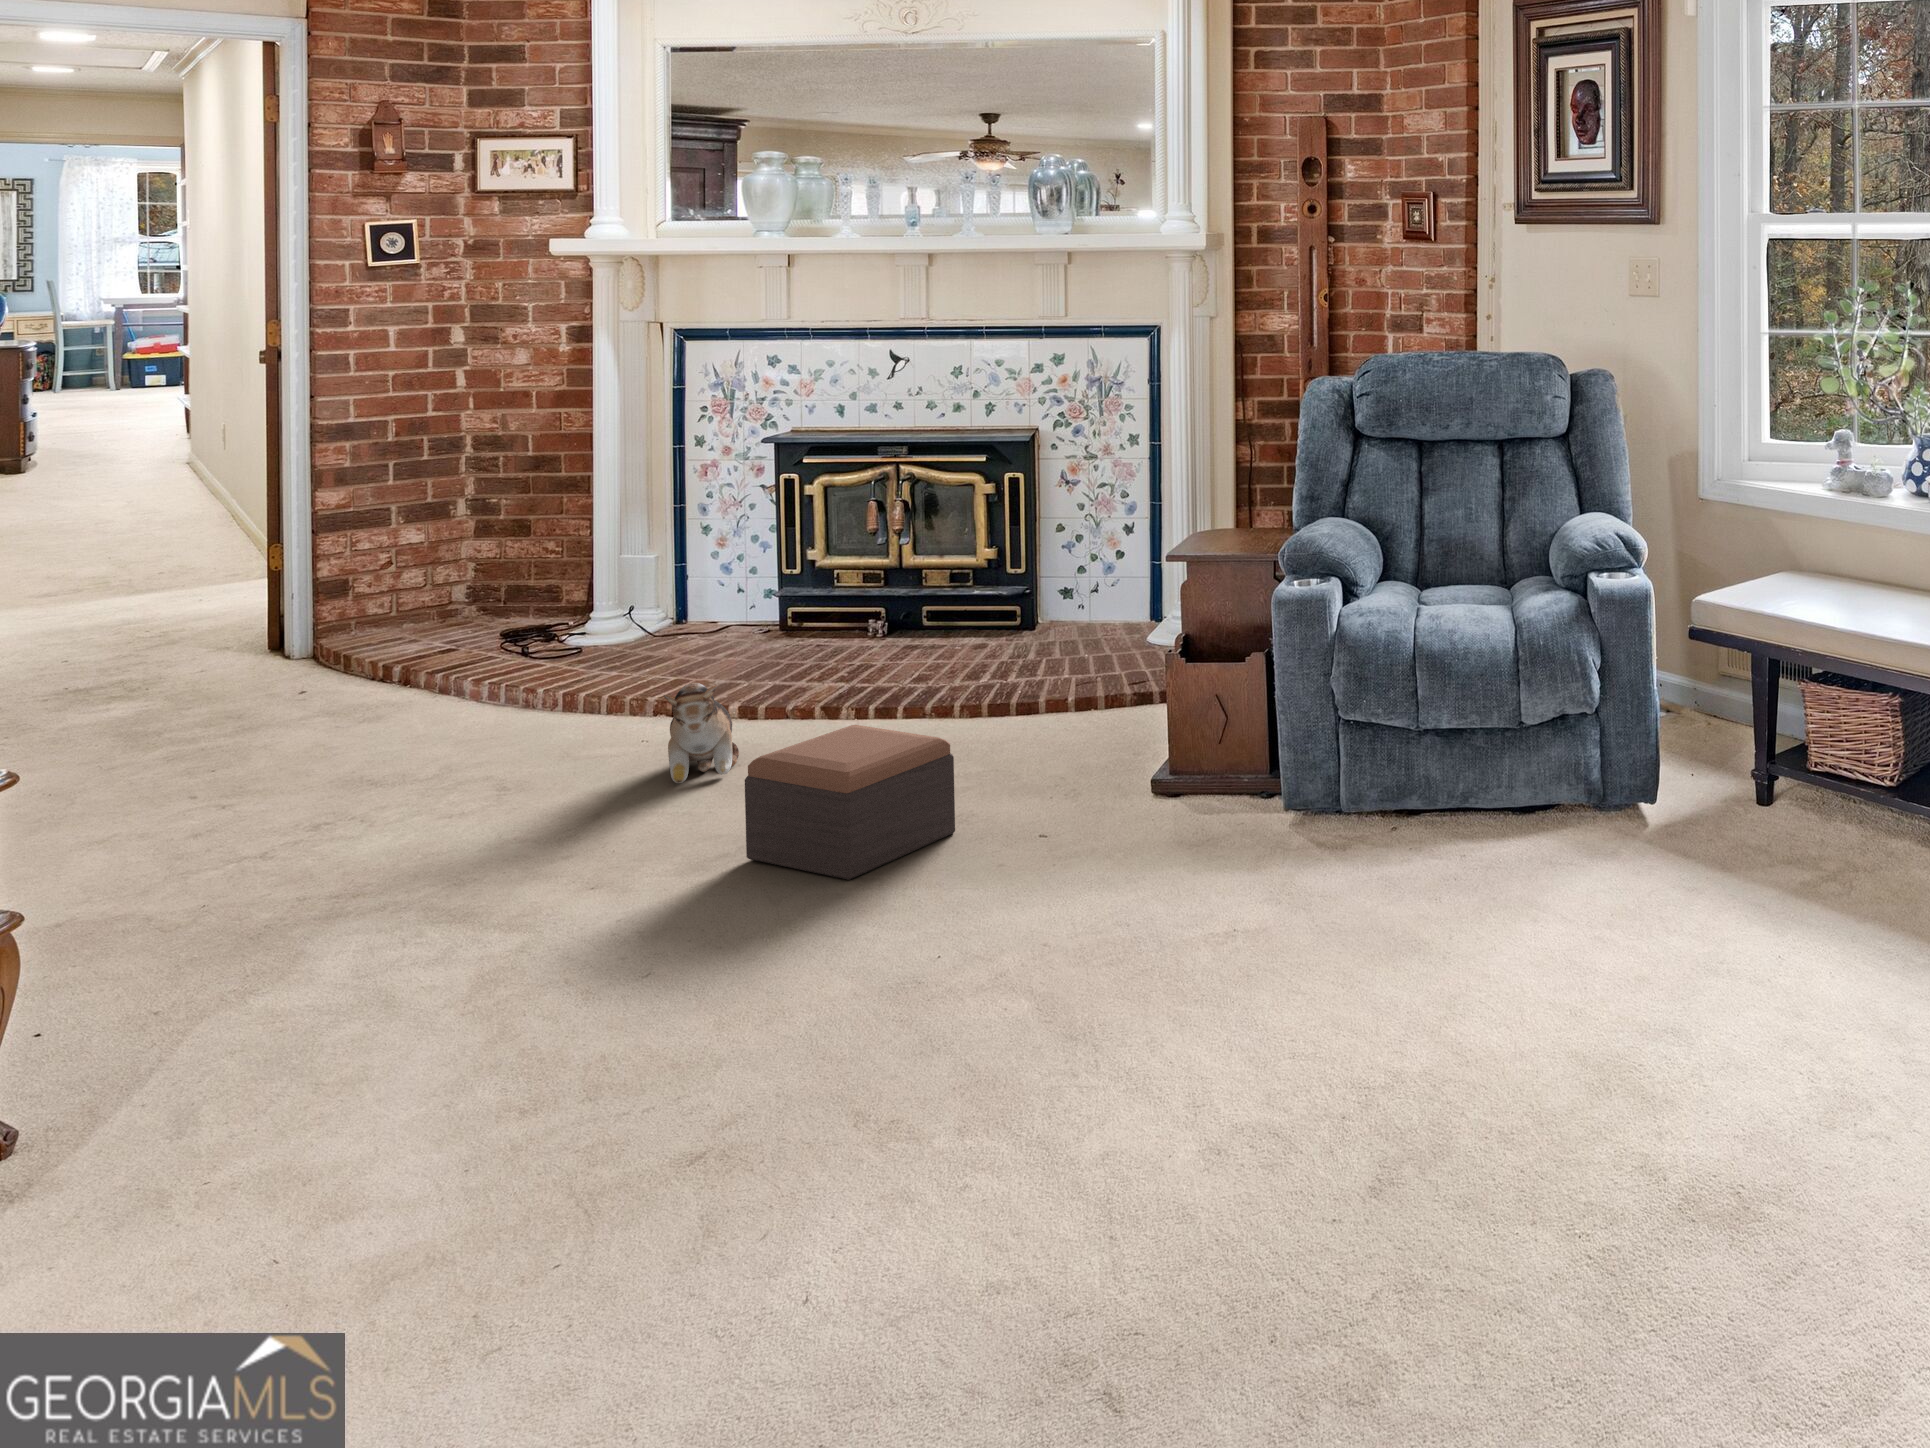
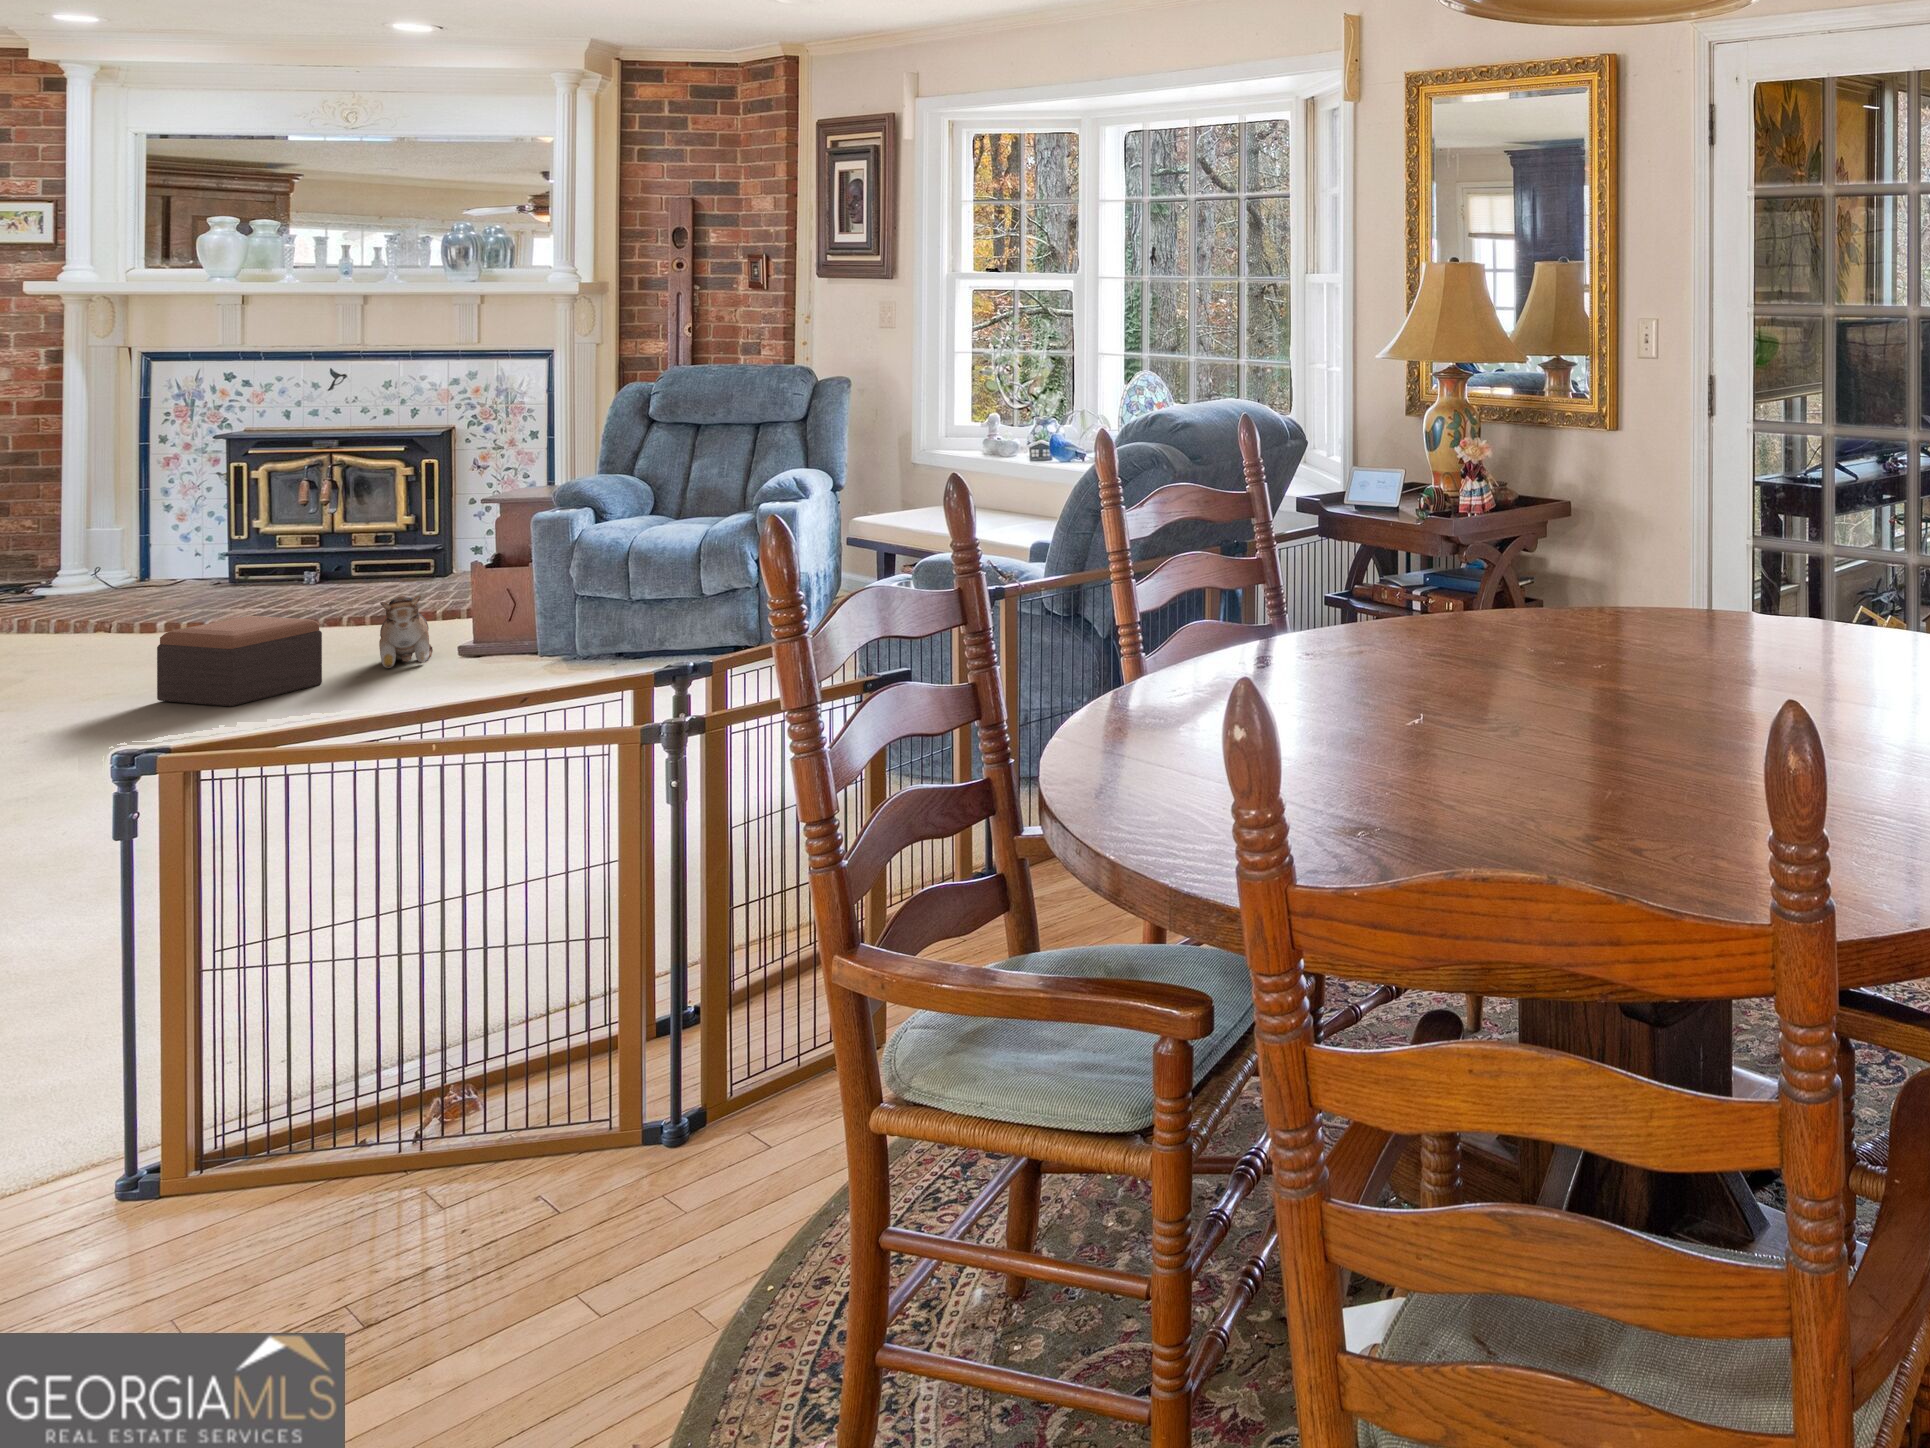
plush toy: present [664,683,739,783] -> present [379,595,433,668]

